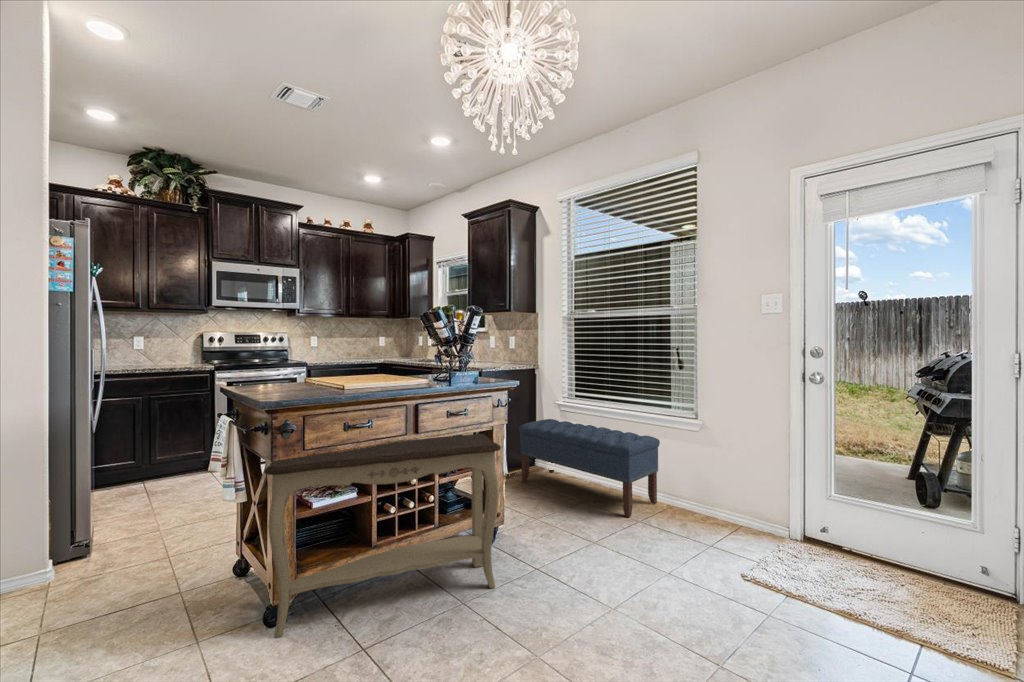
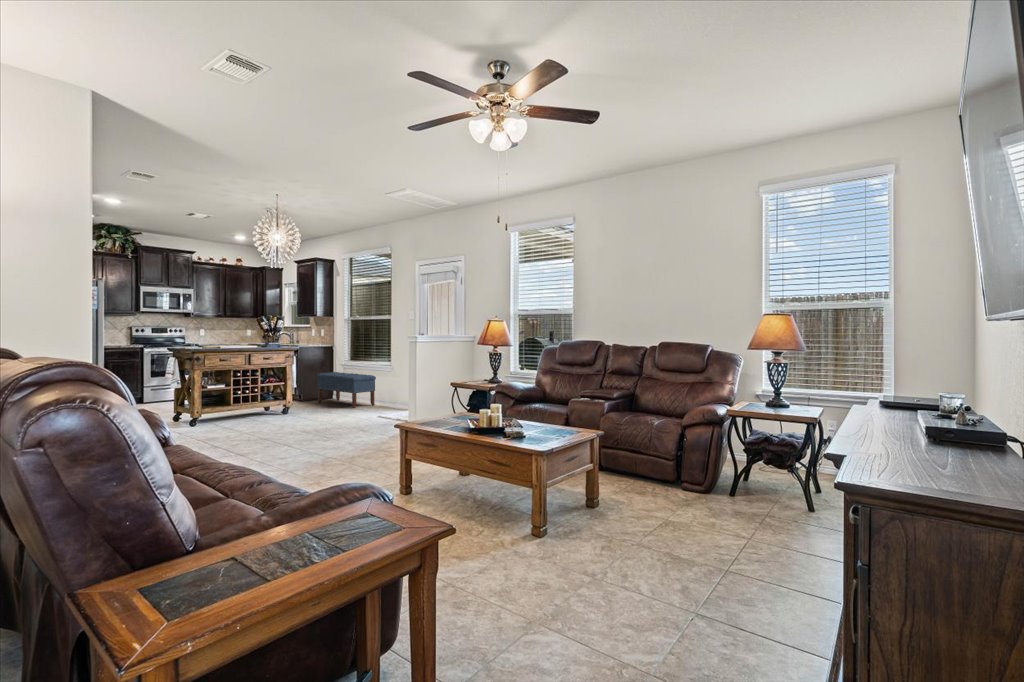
console table: present [264,434,501,638] -> none [192,366,280,425]

